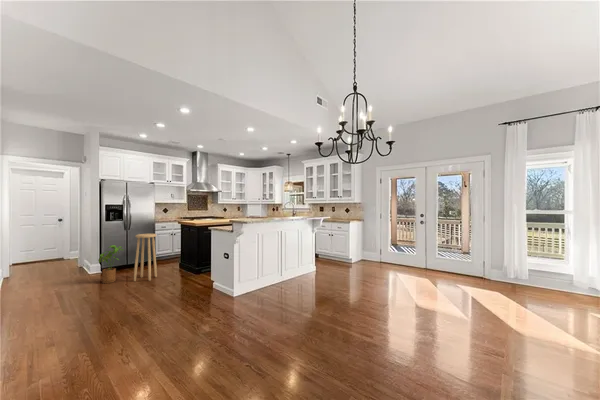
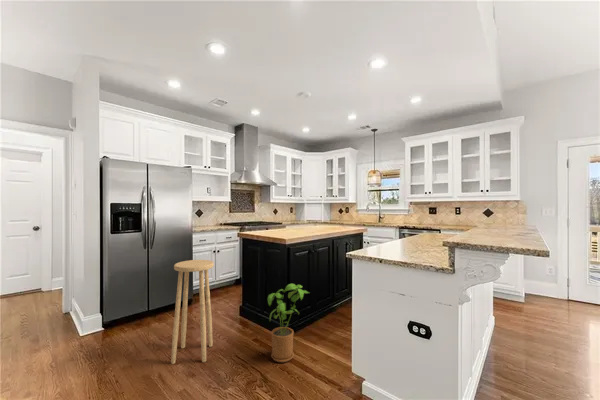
house plant: present [98,245,123,283] -> present [268,284,309,362]

